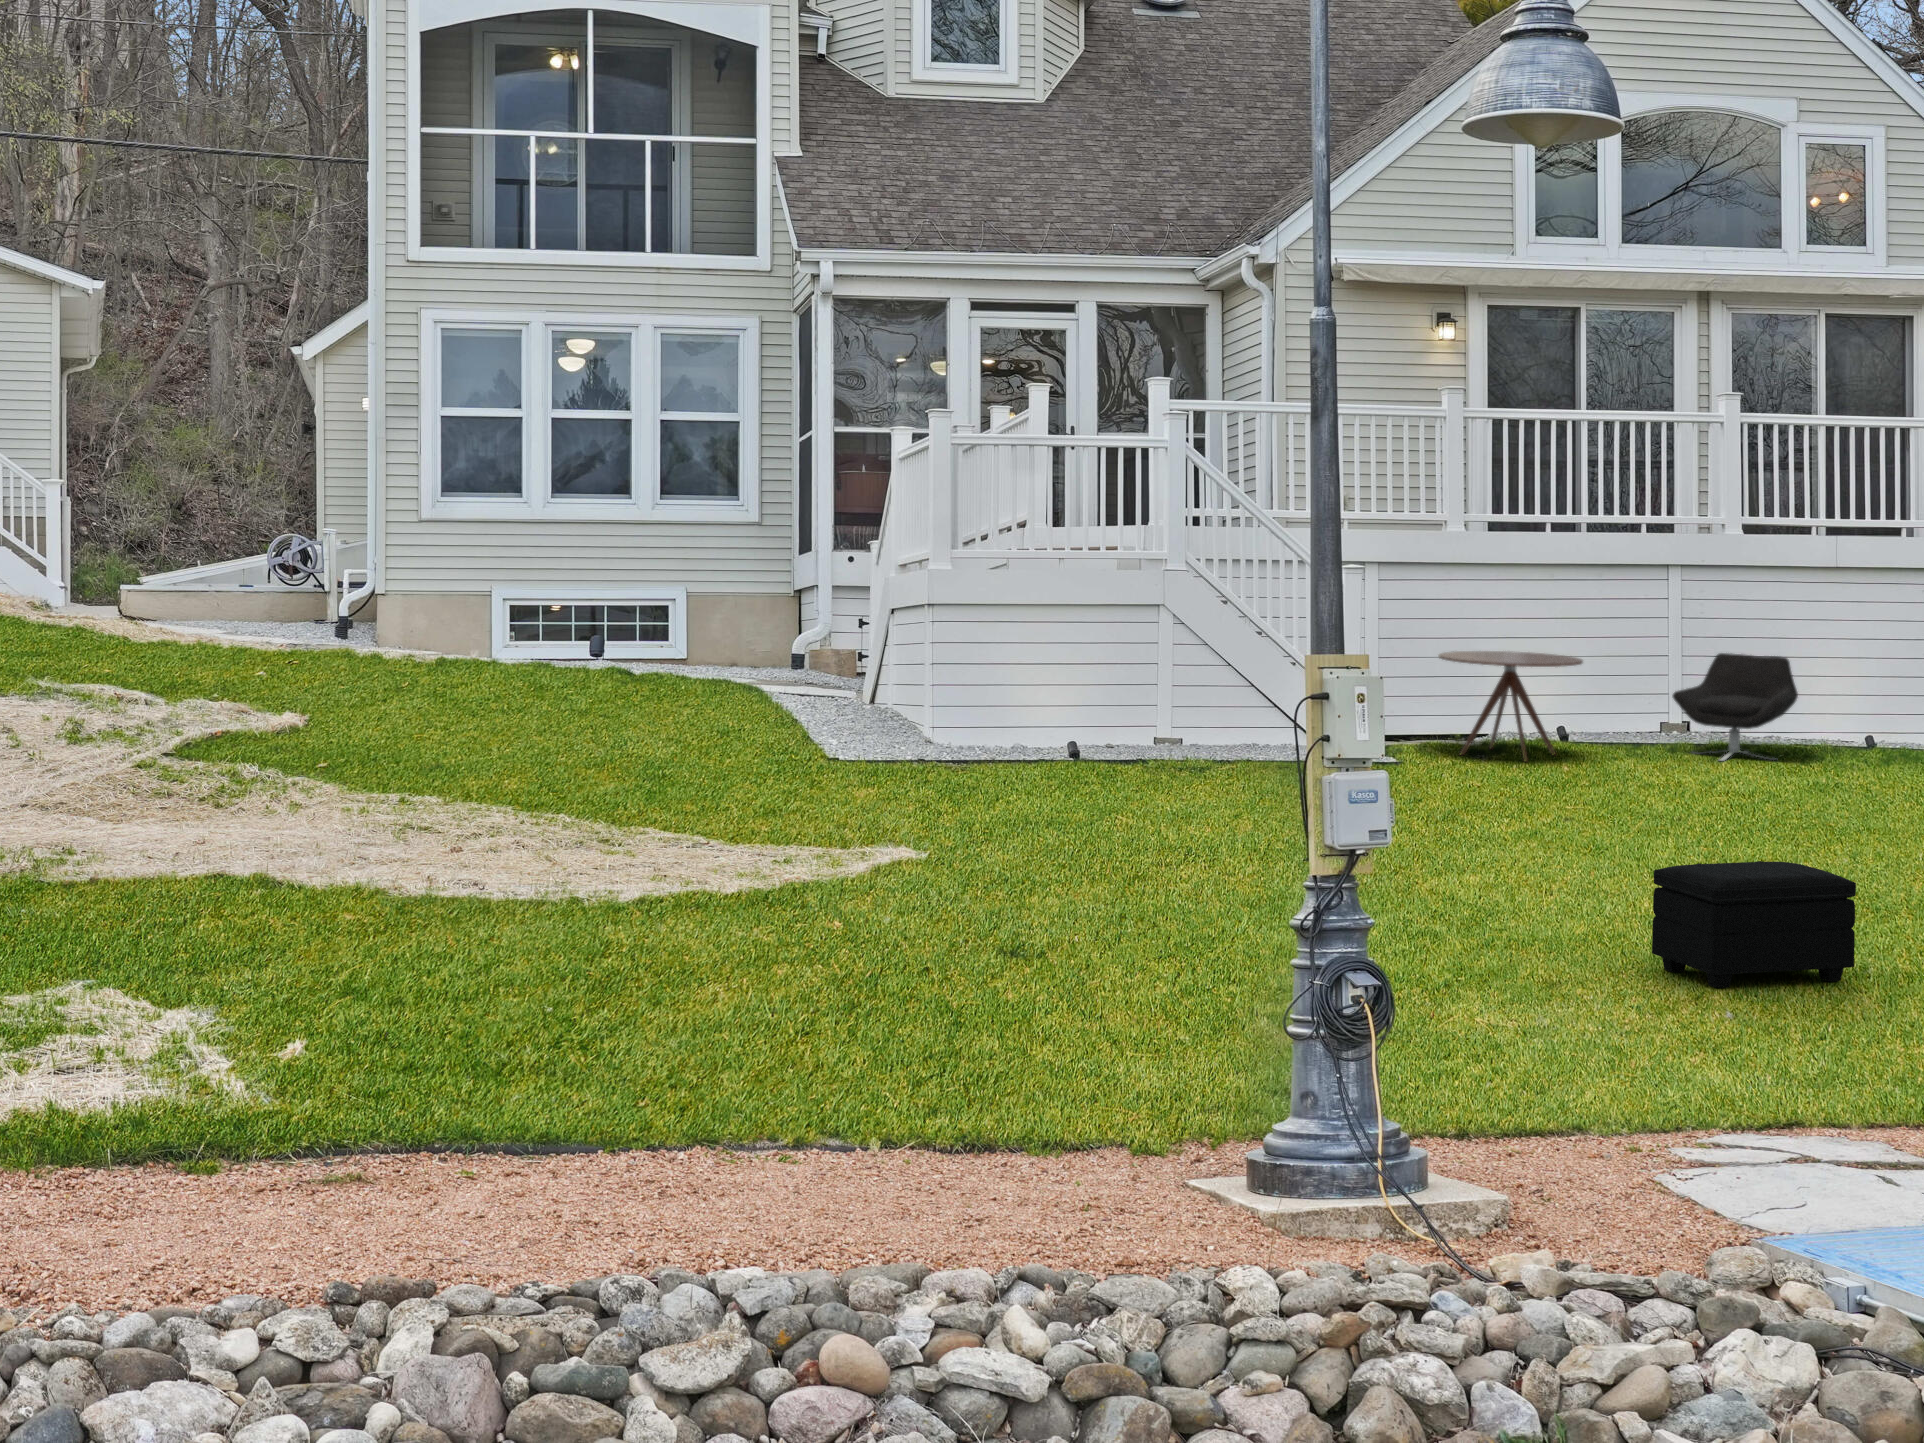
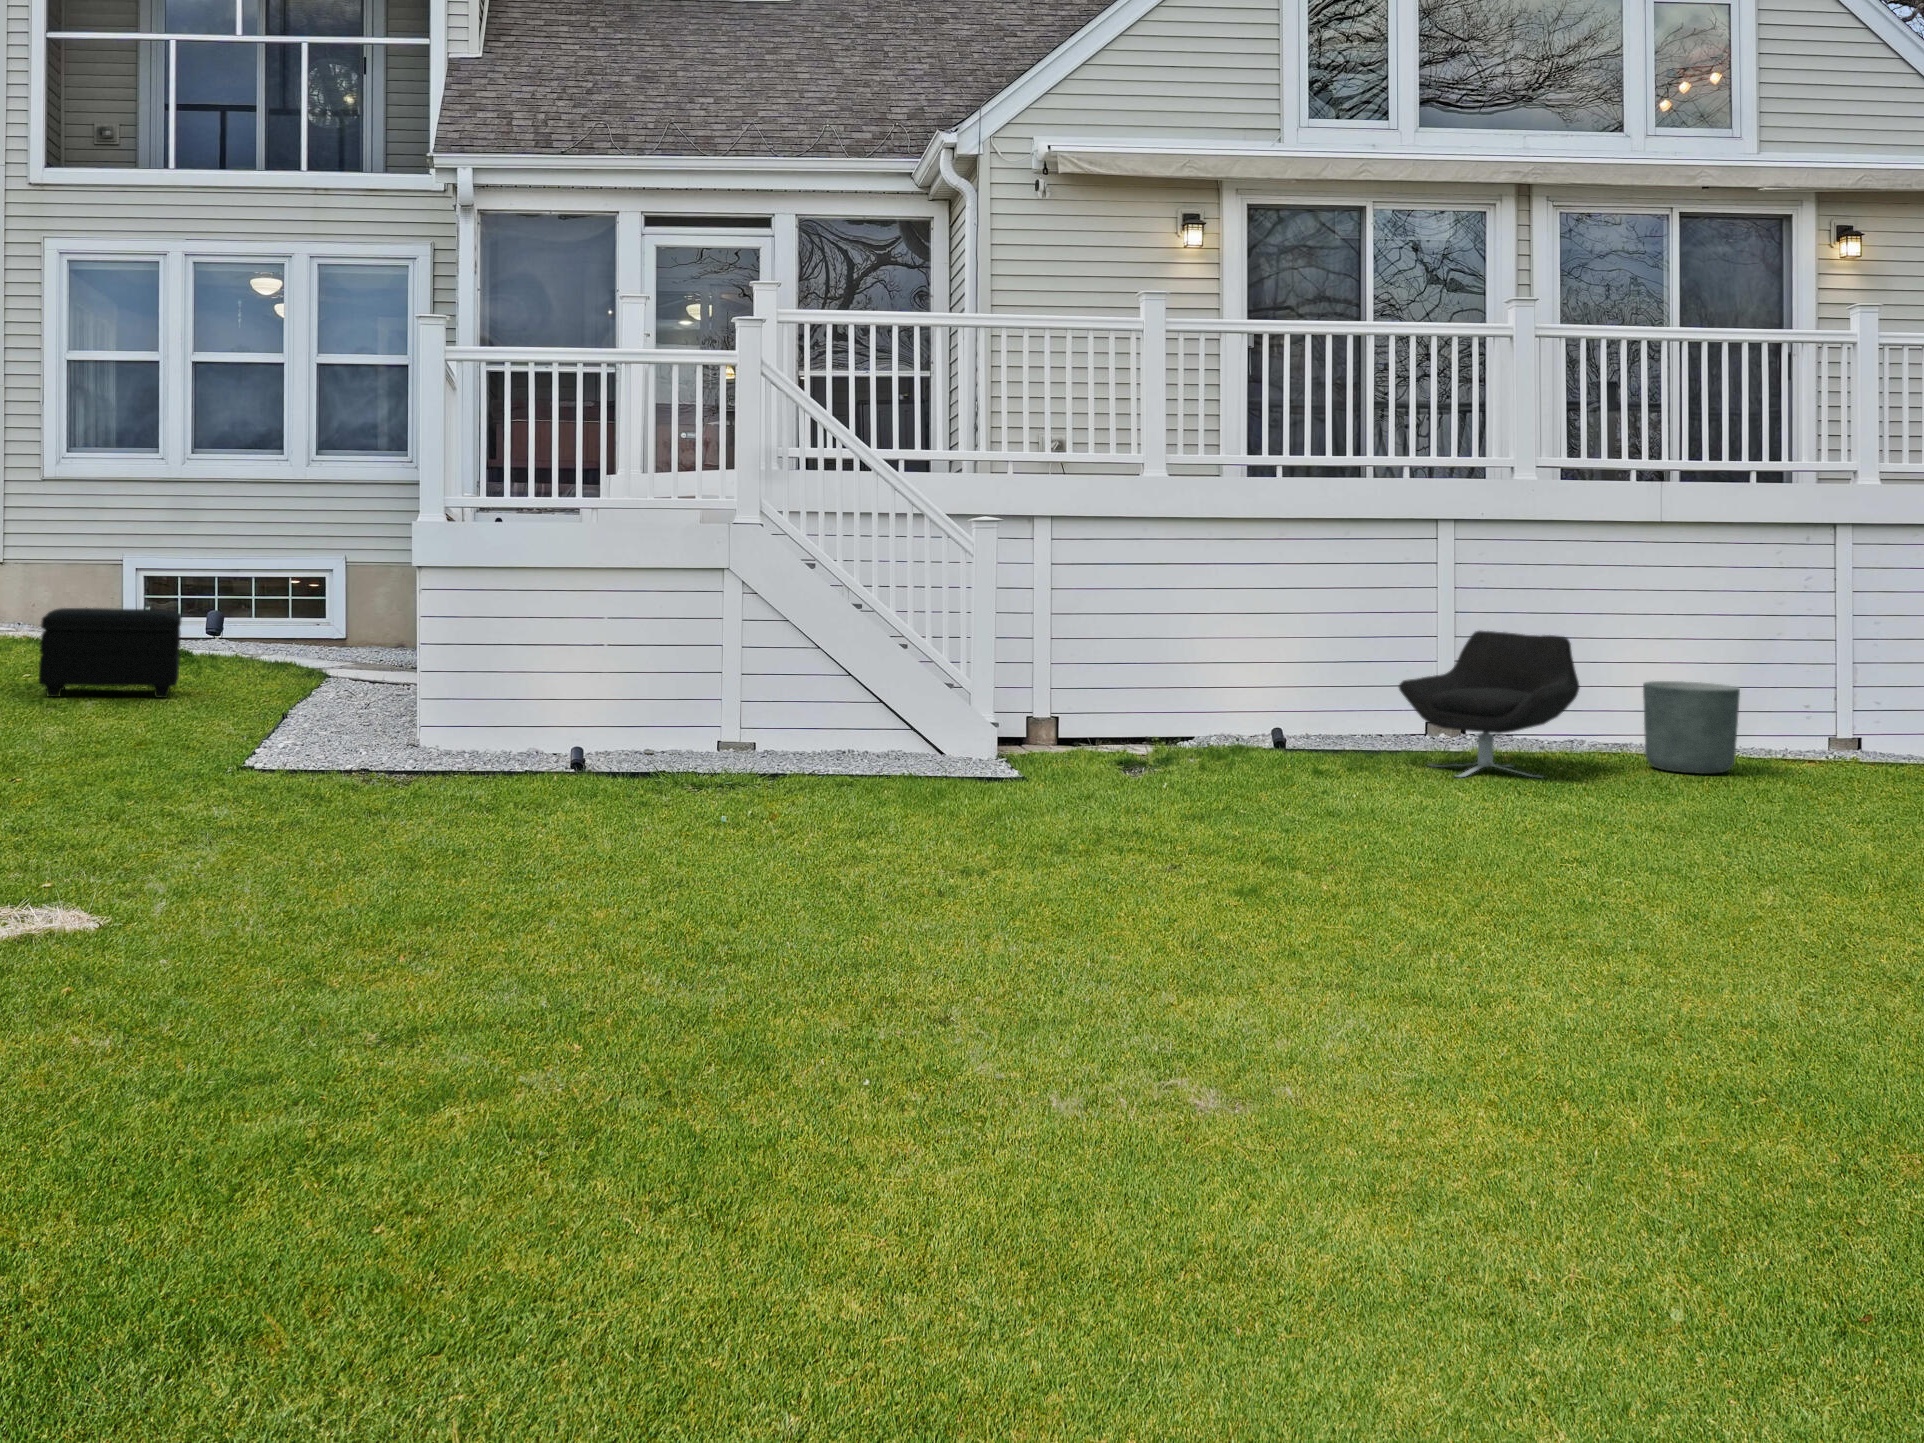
round table: present [1438,651,1583,761] -> none [1064,621,1262,772]
planter: none [1837,687,1906,754] -> present [1643,681,1740,774]
footstool: present [1652,861,1856,988] -> present [39,607,182,698]

